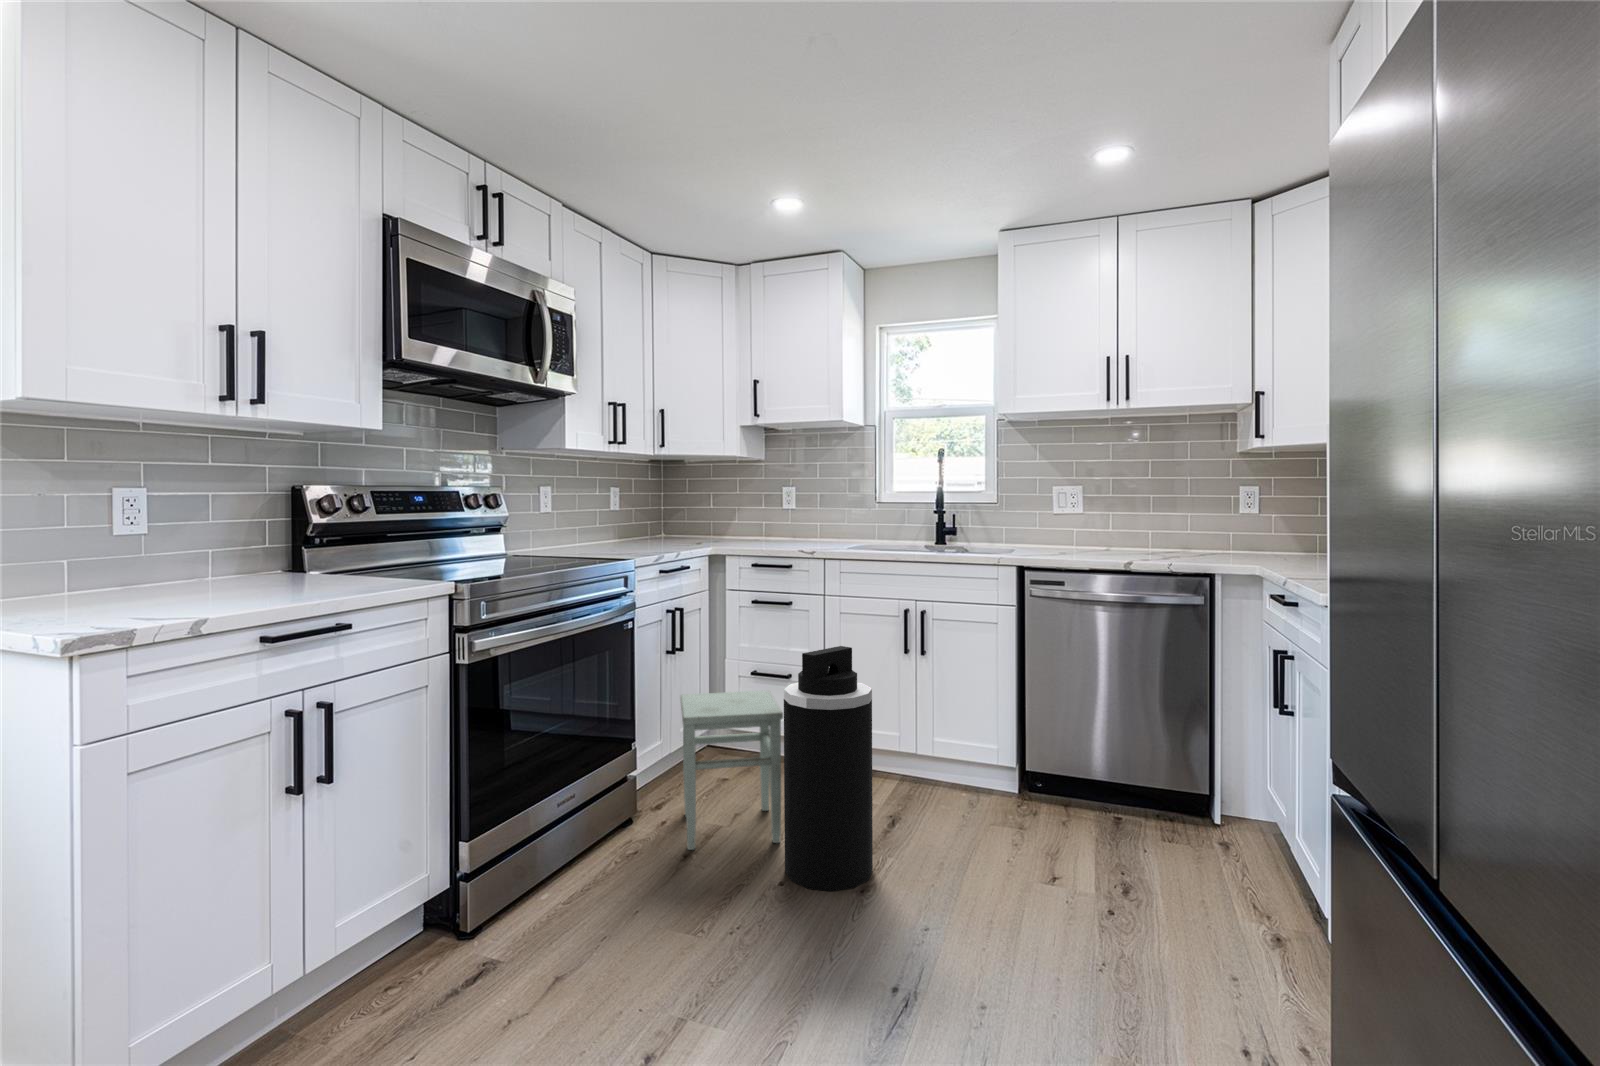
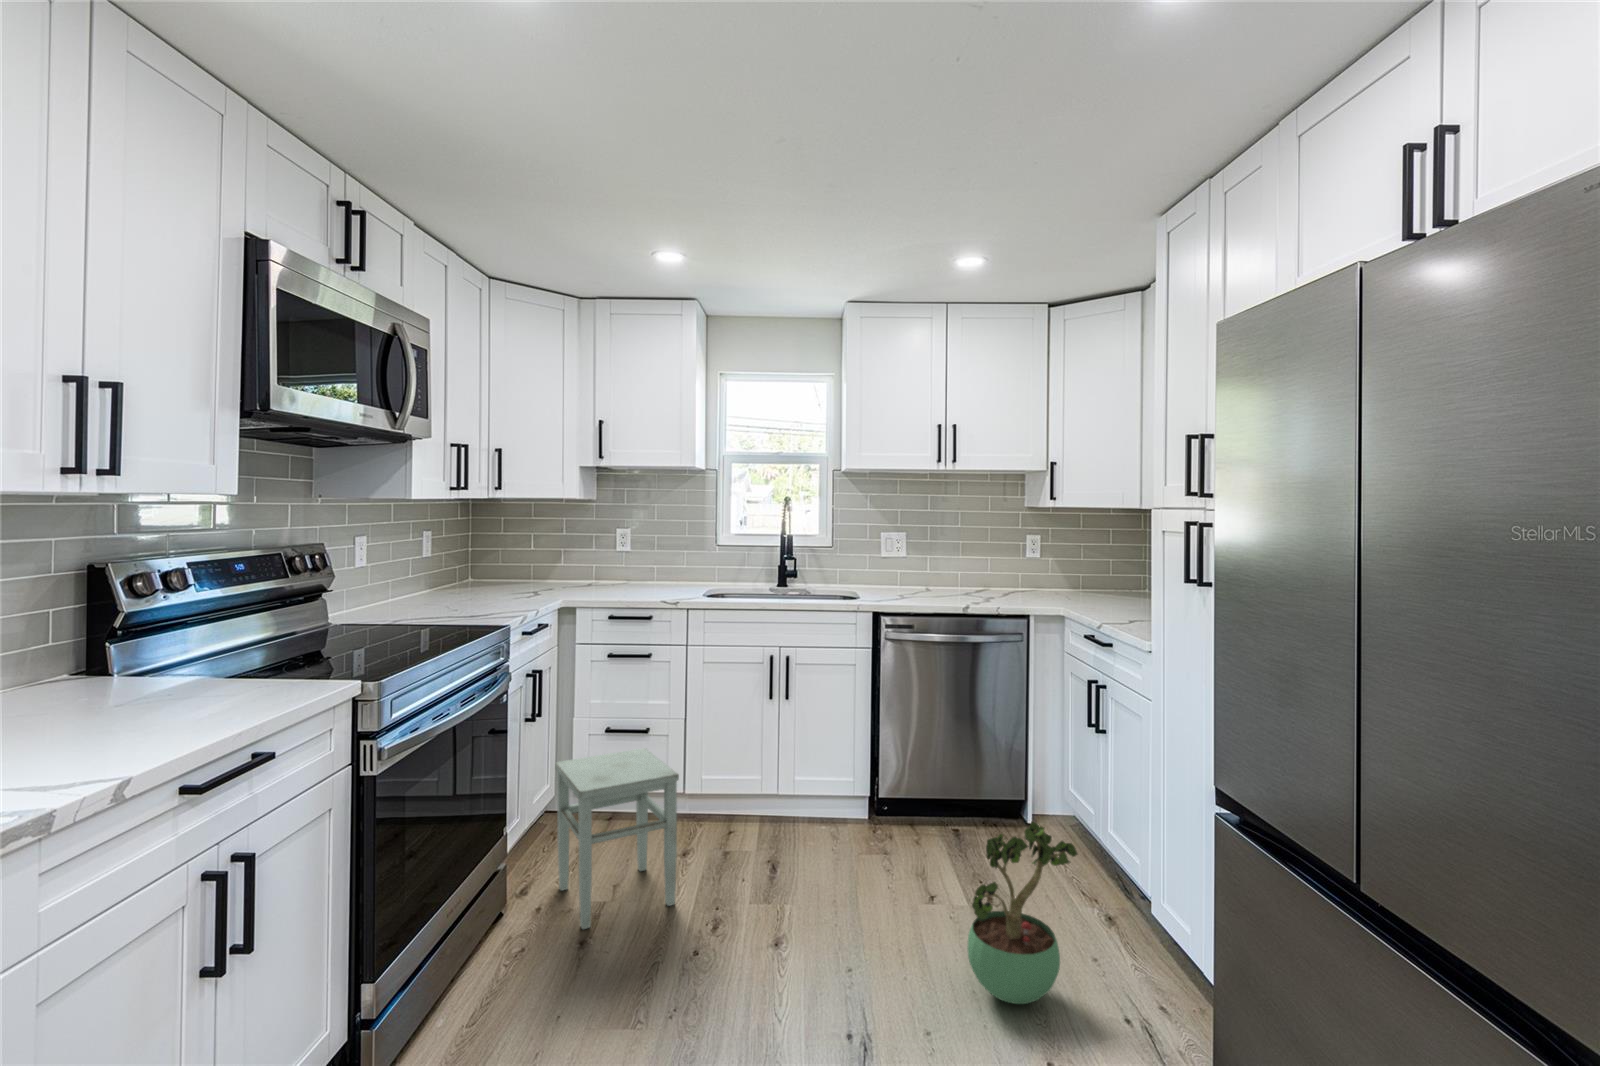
trash can: present [784,646,873,891] -> none [694,705,779,951]
potted plant: none [1041,785,1183,995] -> present [967,821,1077,1004]

